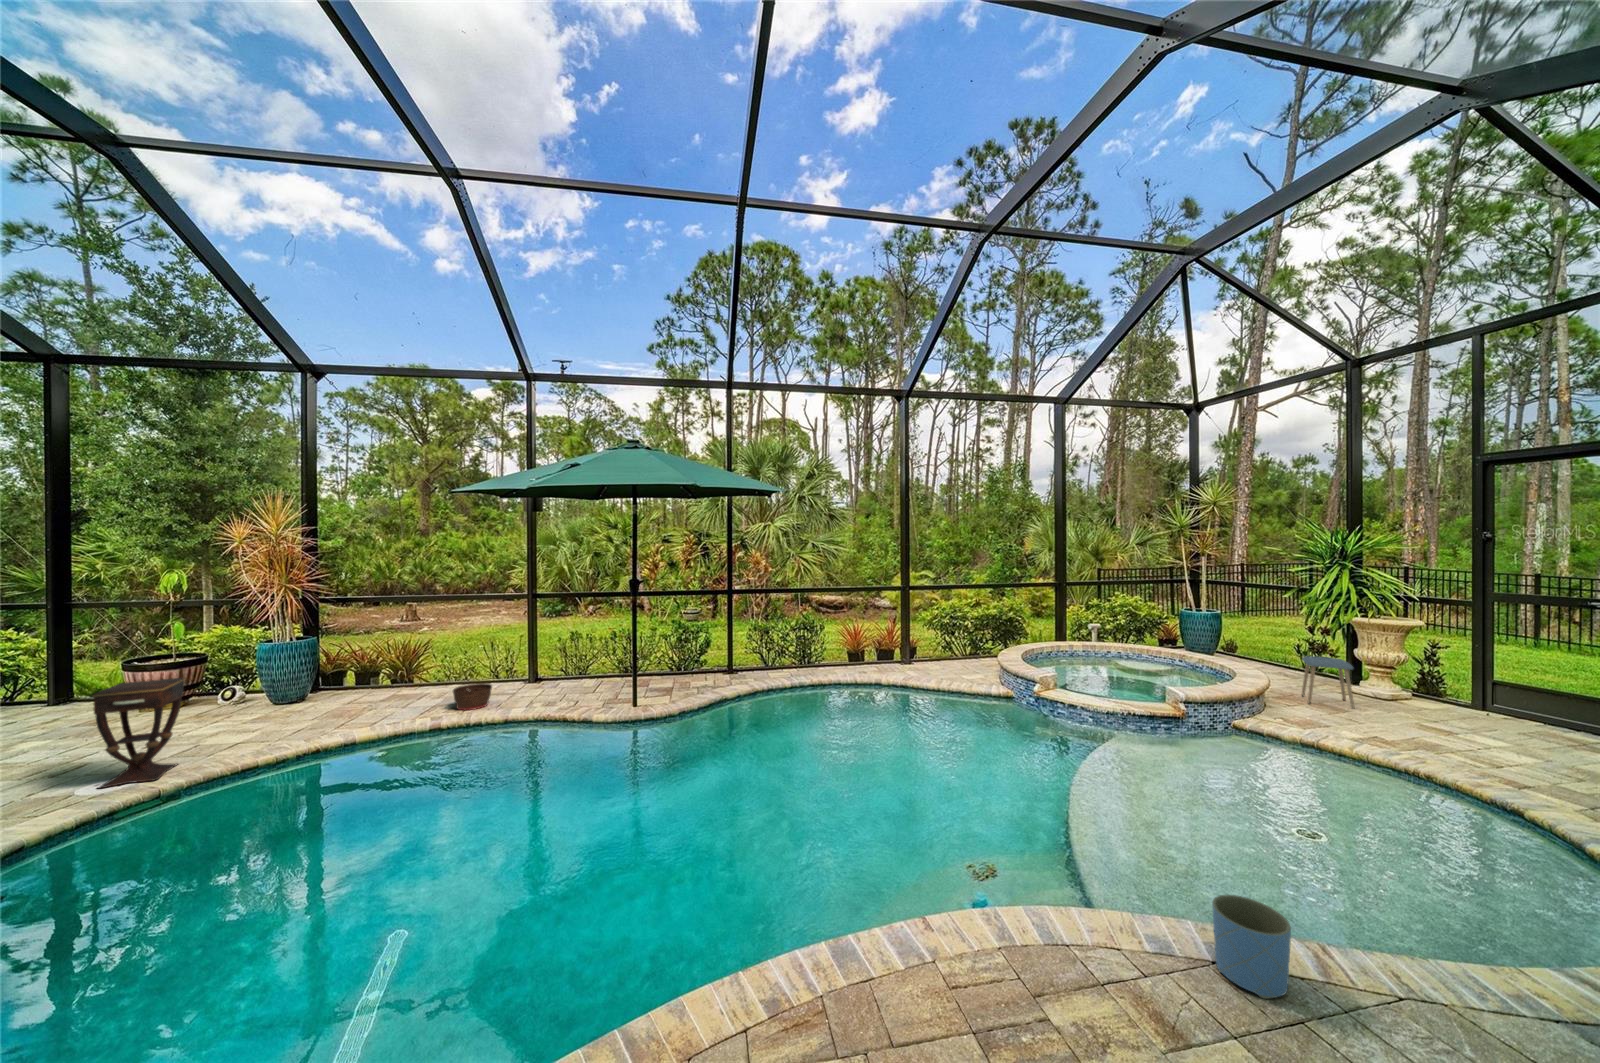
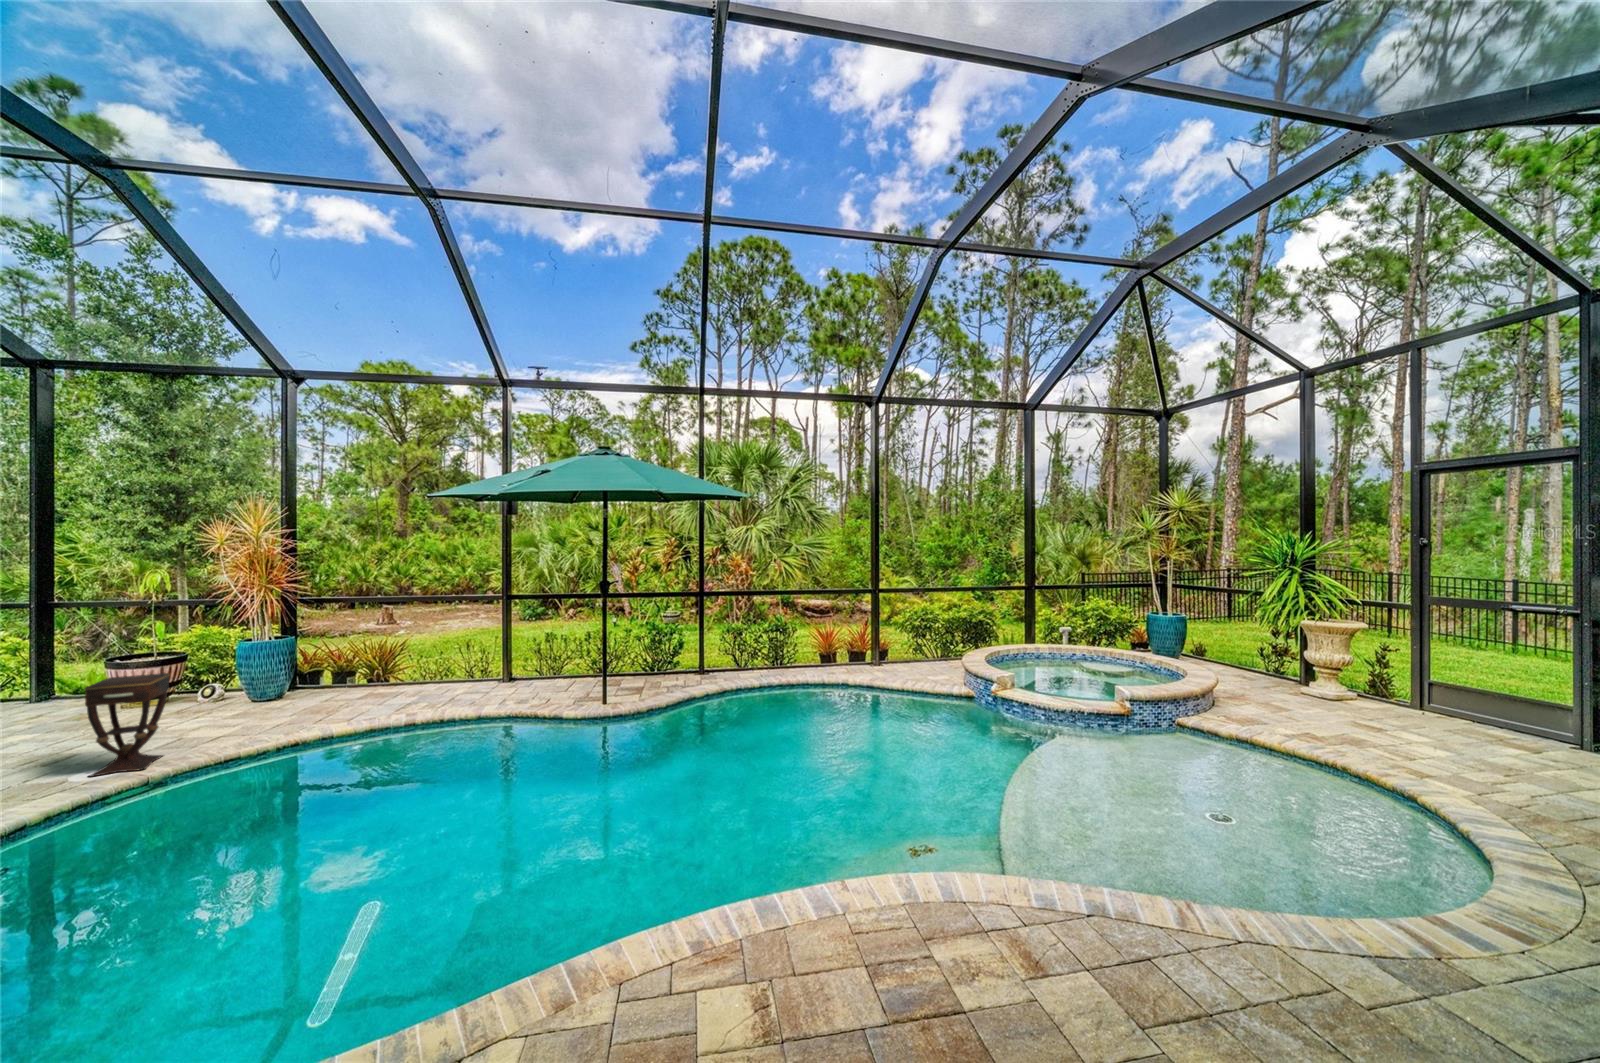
stool: present [1302,656,1355,709] -> none [1253,658,1299,708]
basket: present [453,683,492,710] -> none [428,682,467,708]
planter: present [1212,895,1291,999] -> none [1085,858,1145,942]

